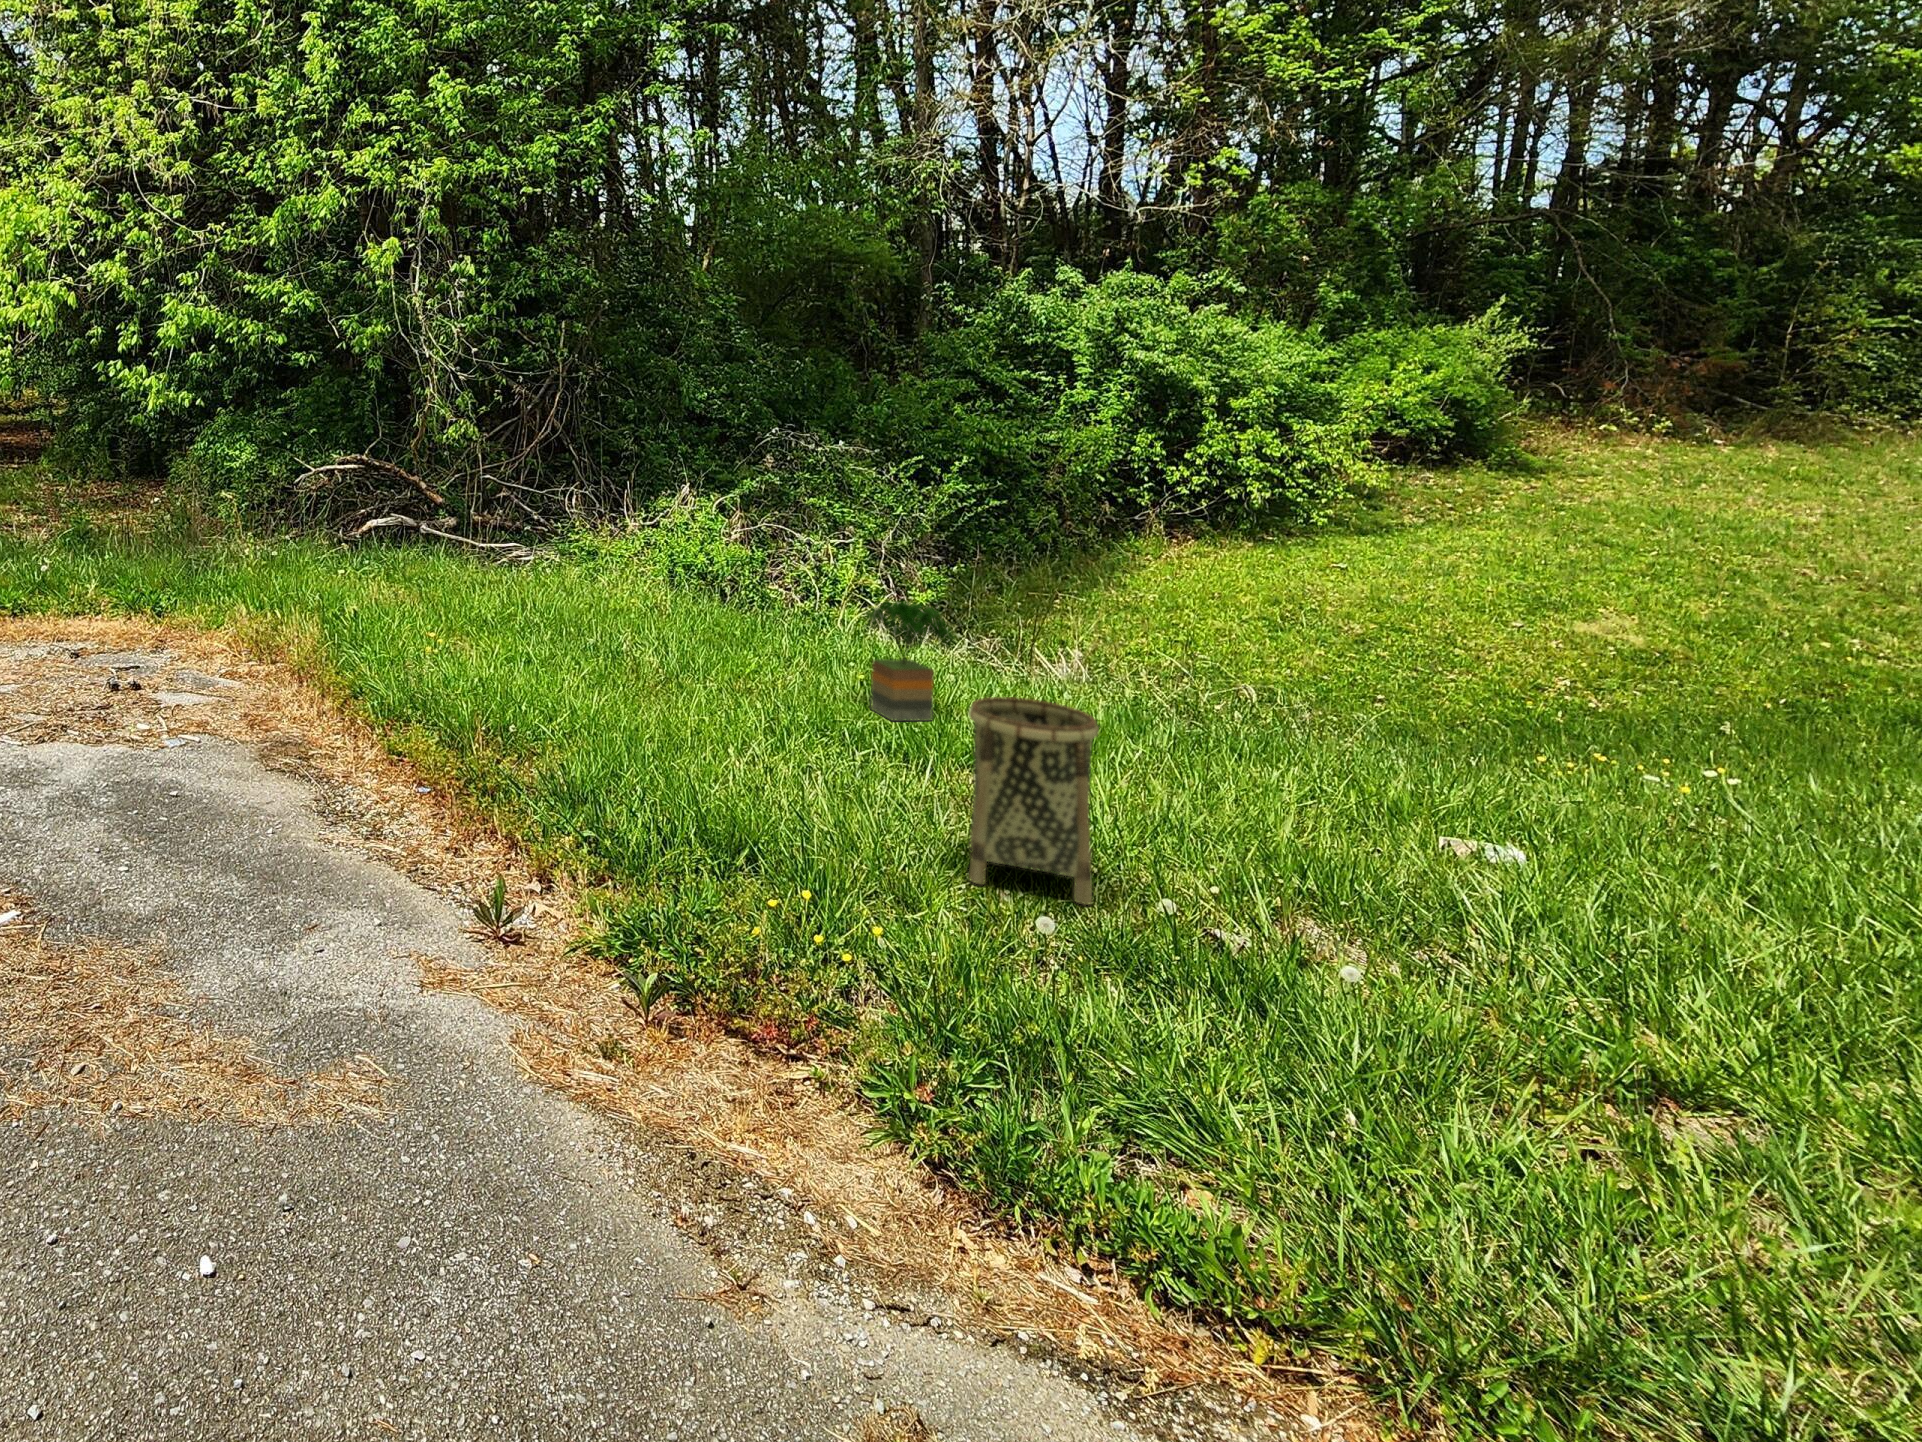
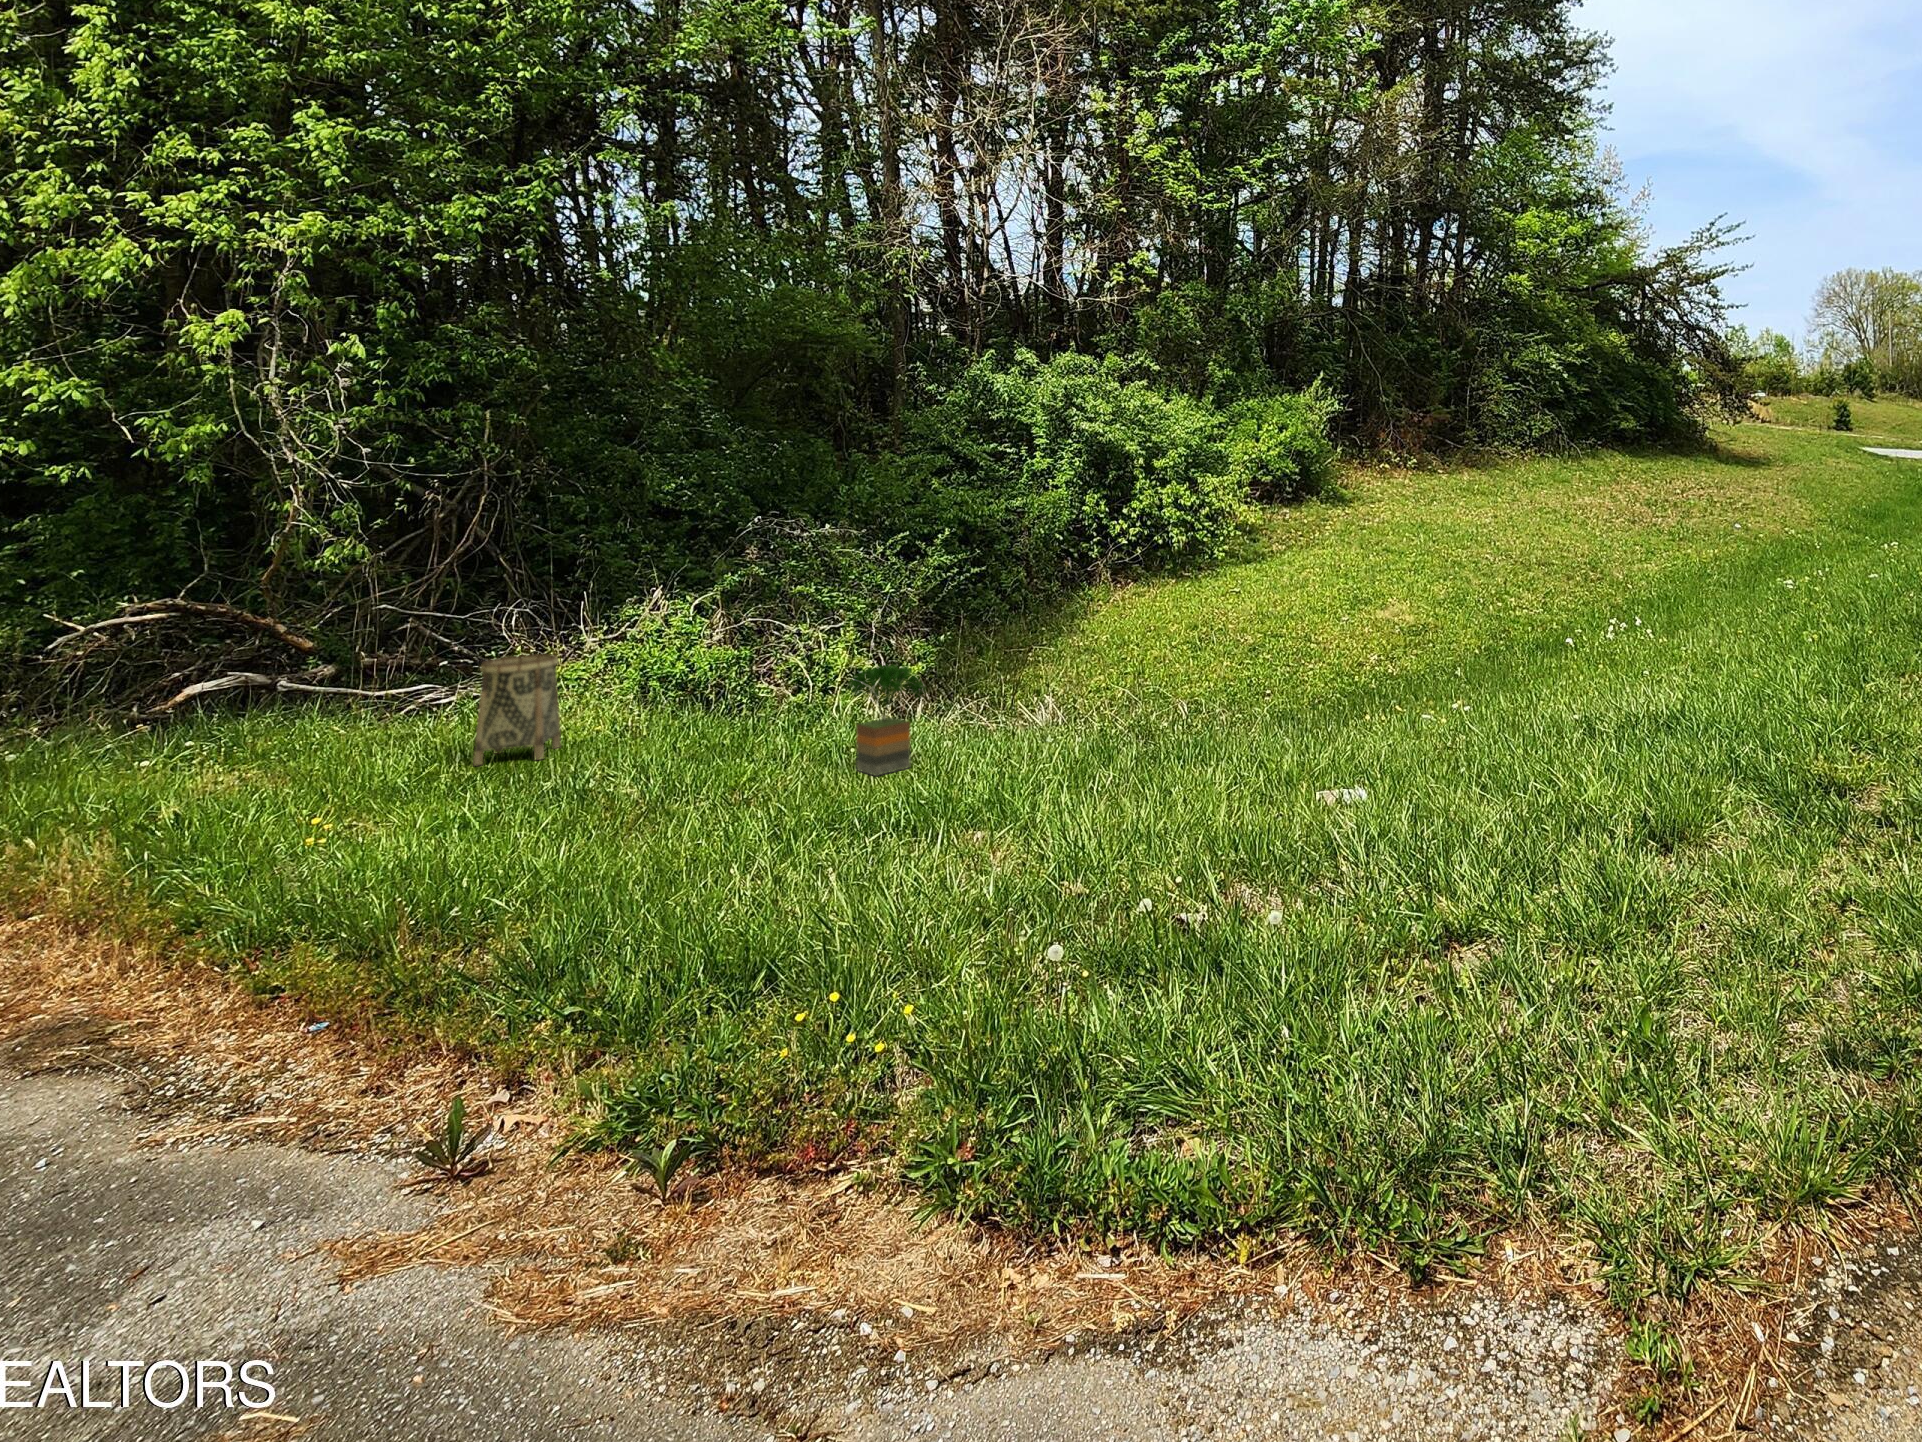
basket: present [969,697,1099,905] -> present [473,654,561,765]

